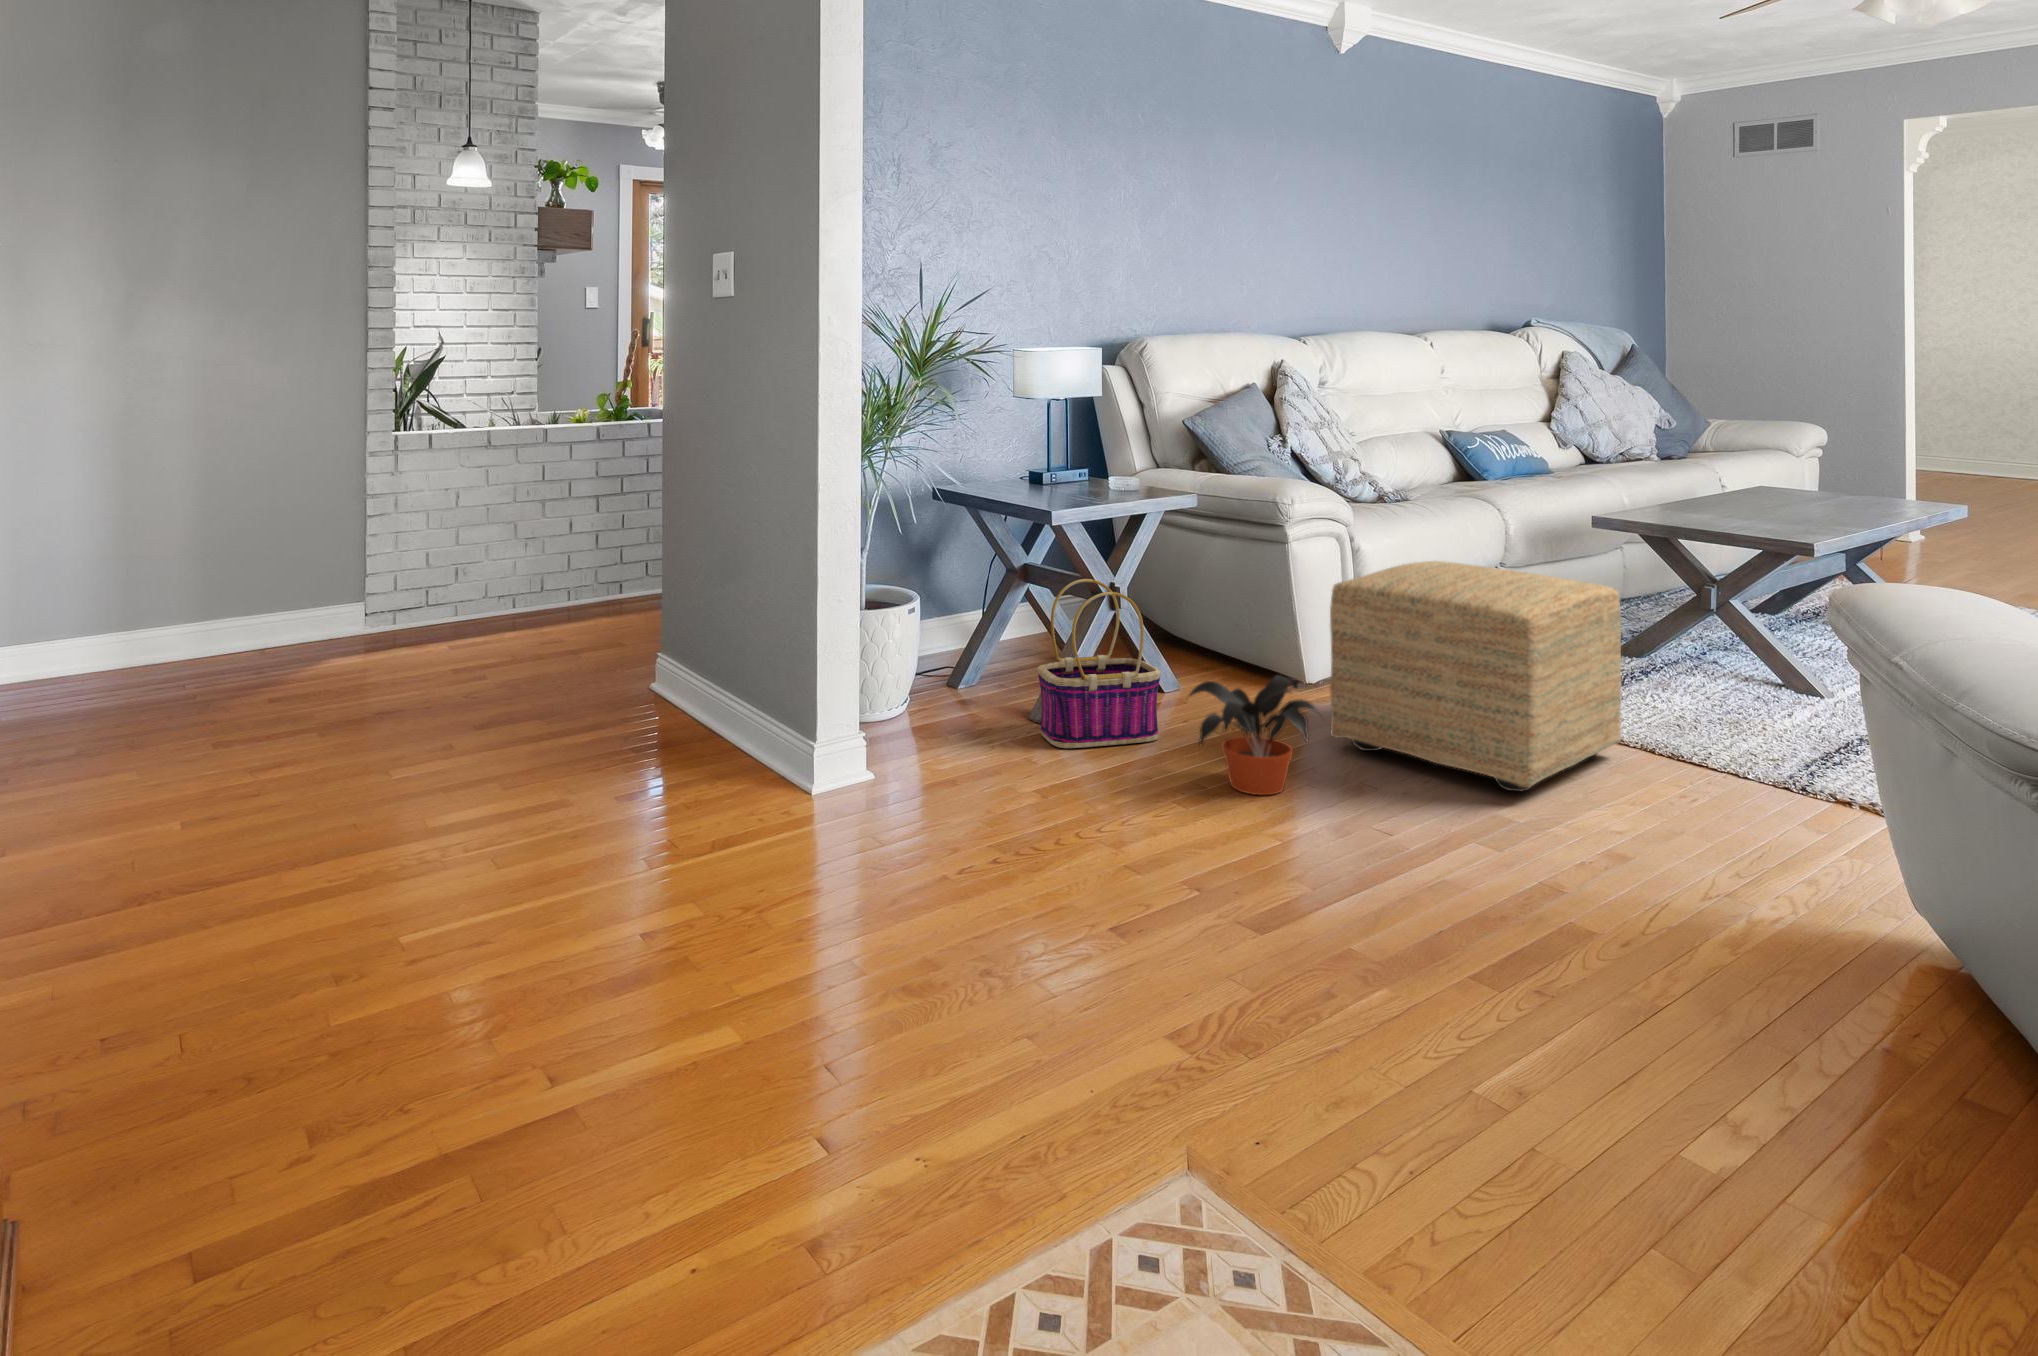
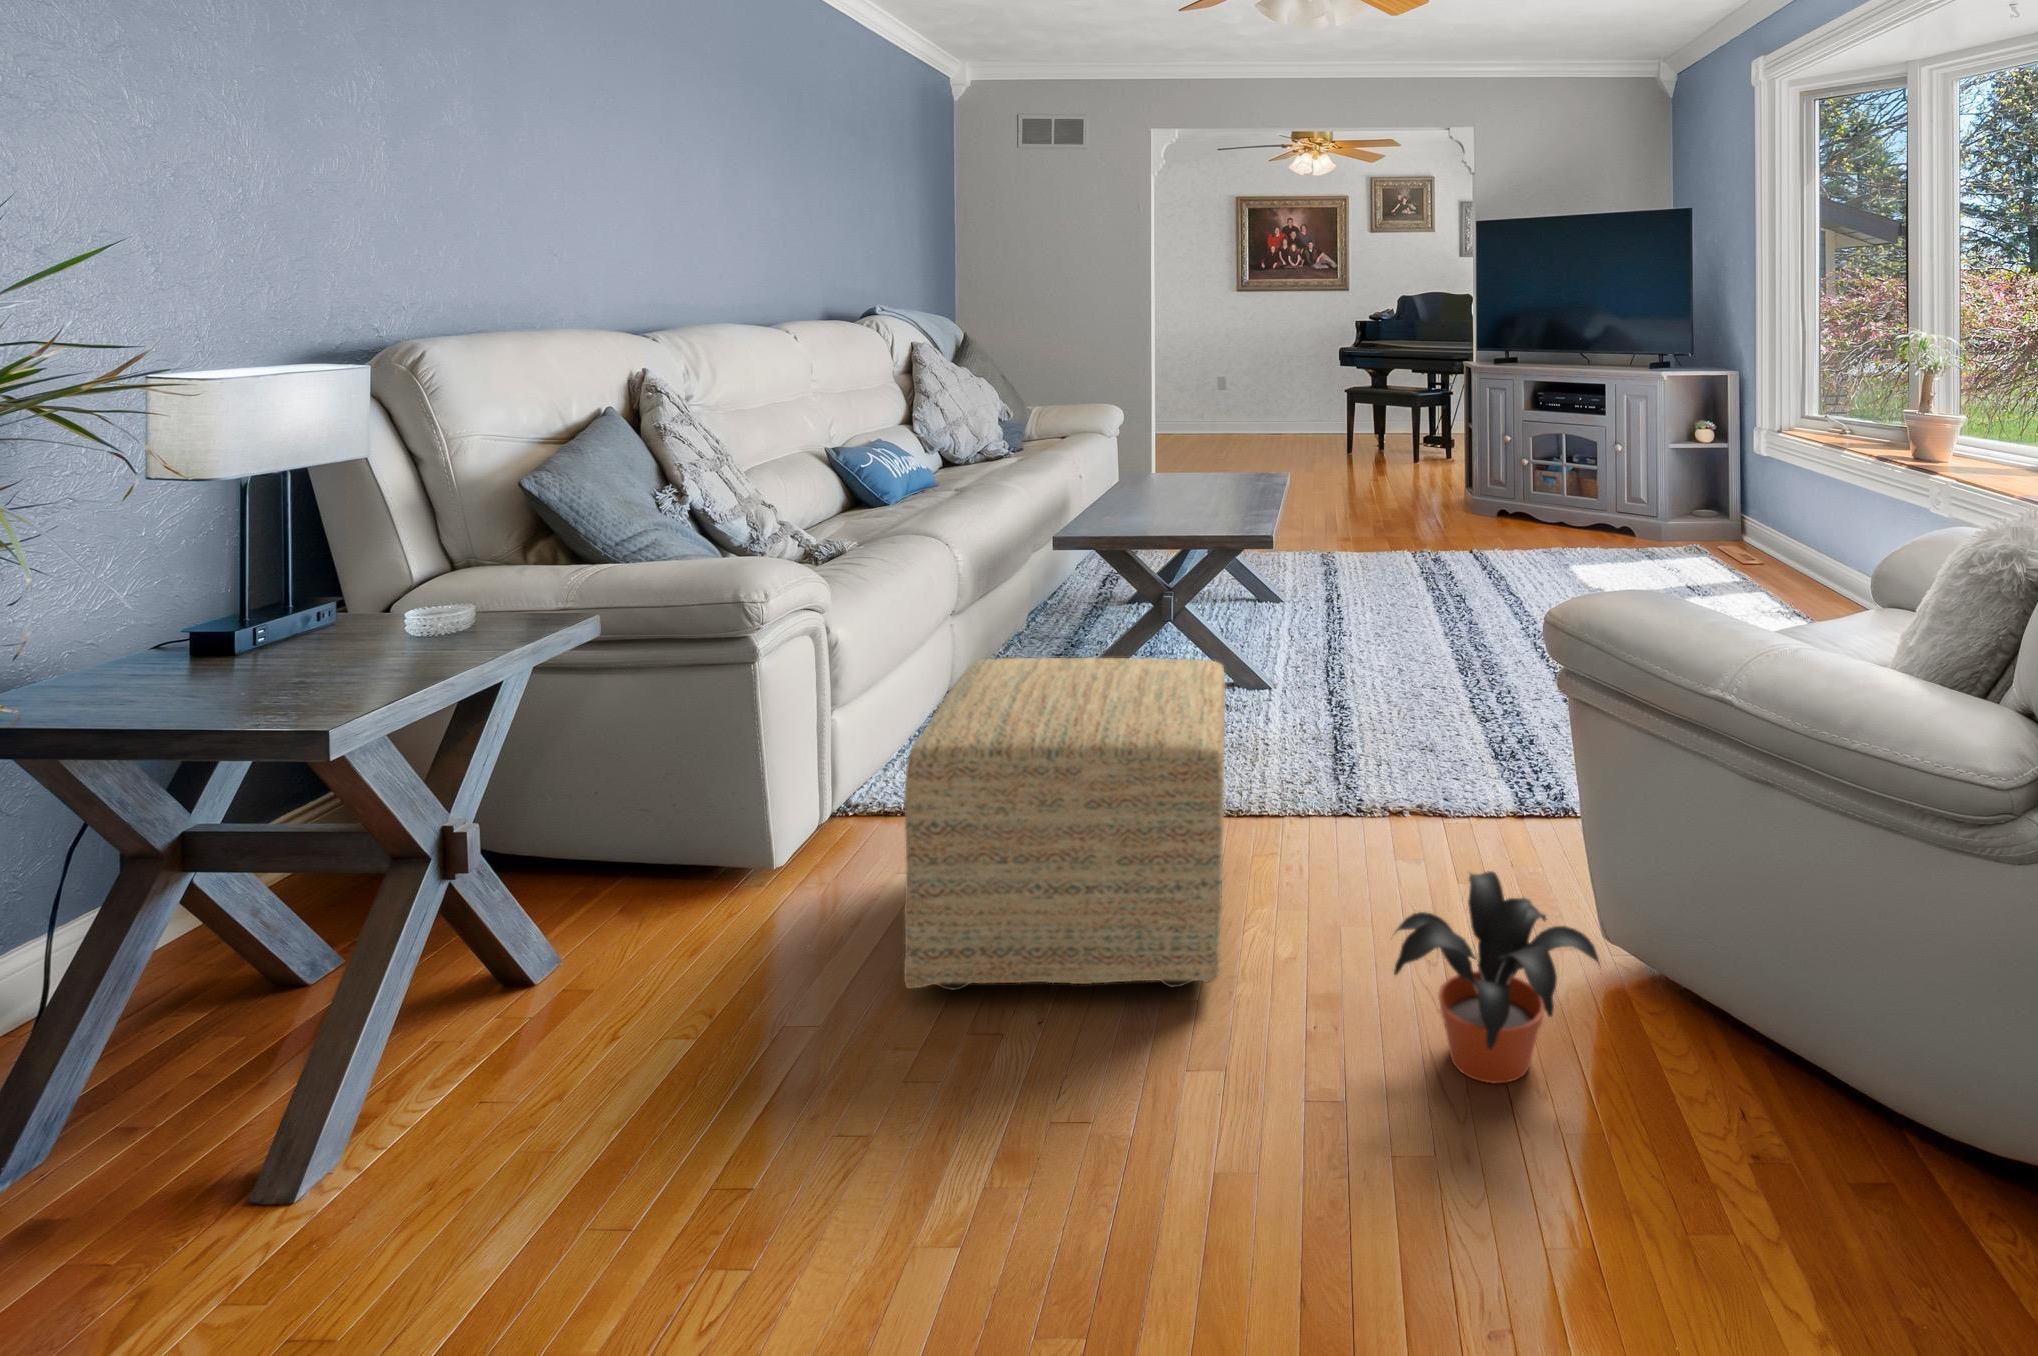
basket: present [1038,579,1161,748] -> none [315,857,611,1269]
potted plant: present [1186,675,1319,795] -> present [1394,871,1599,1083]

